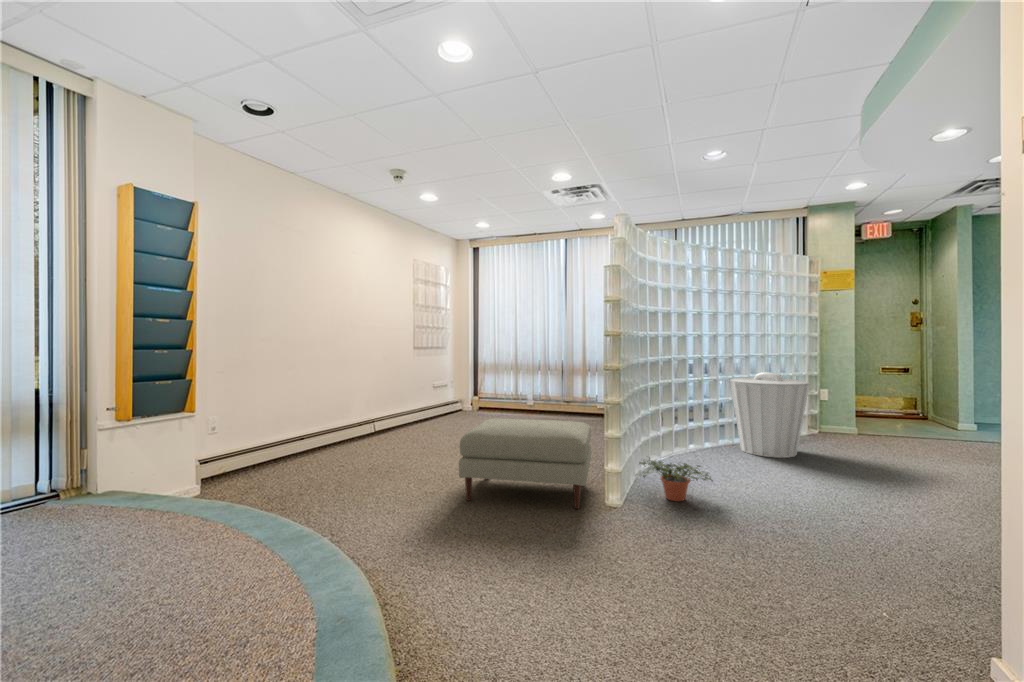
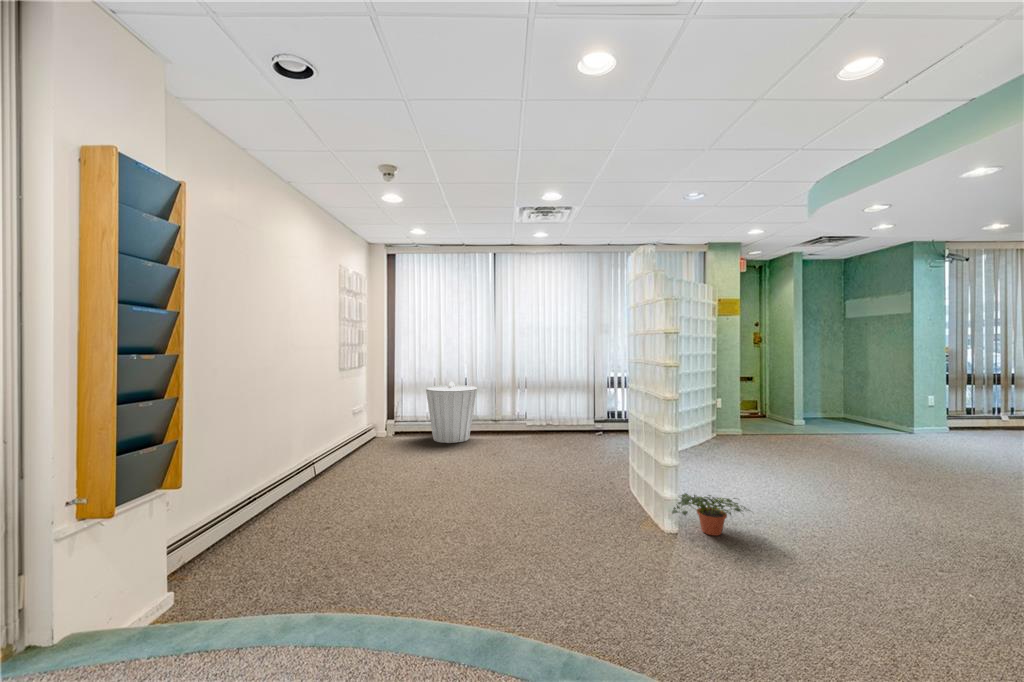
trash can: present [730,372,809,458] -> present [426,382,477,443]
ottoman: present [459,419,591,509] -> none [504,462,661,574]

